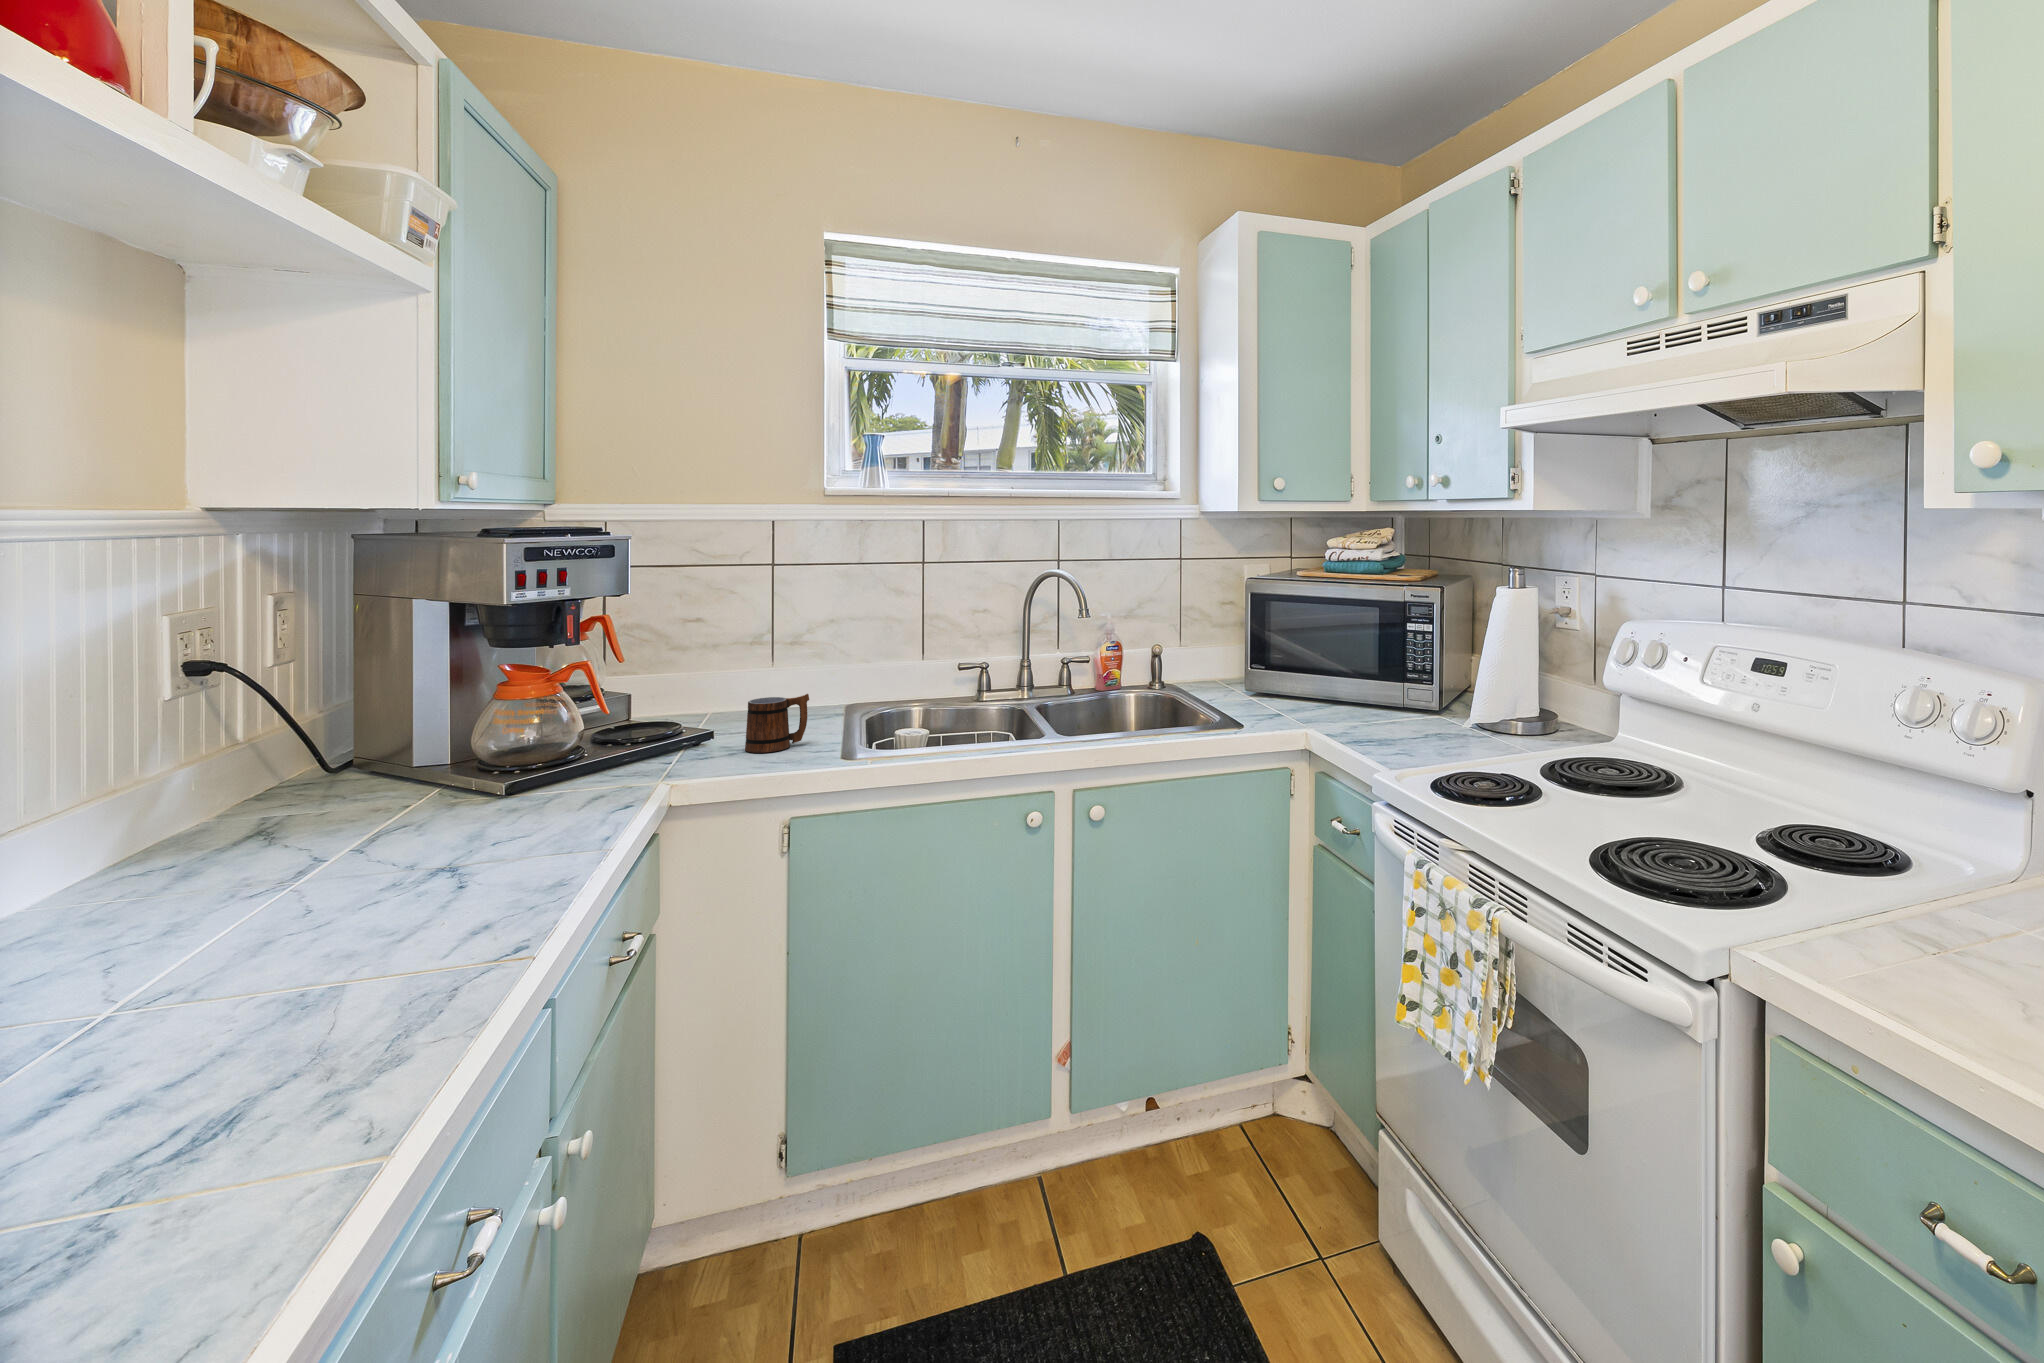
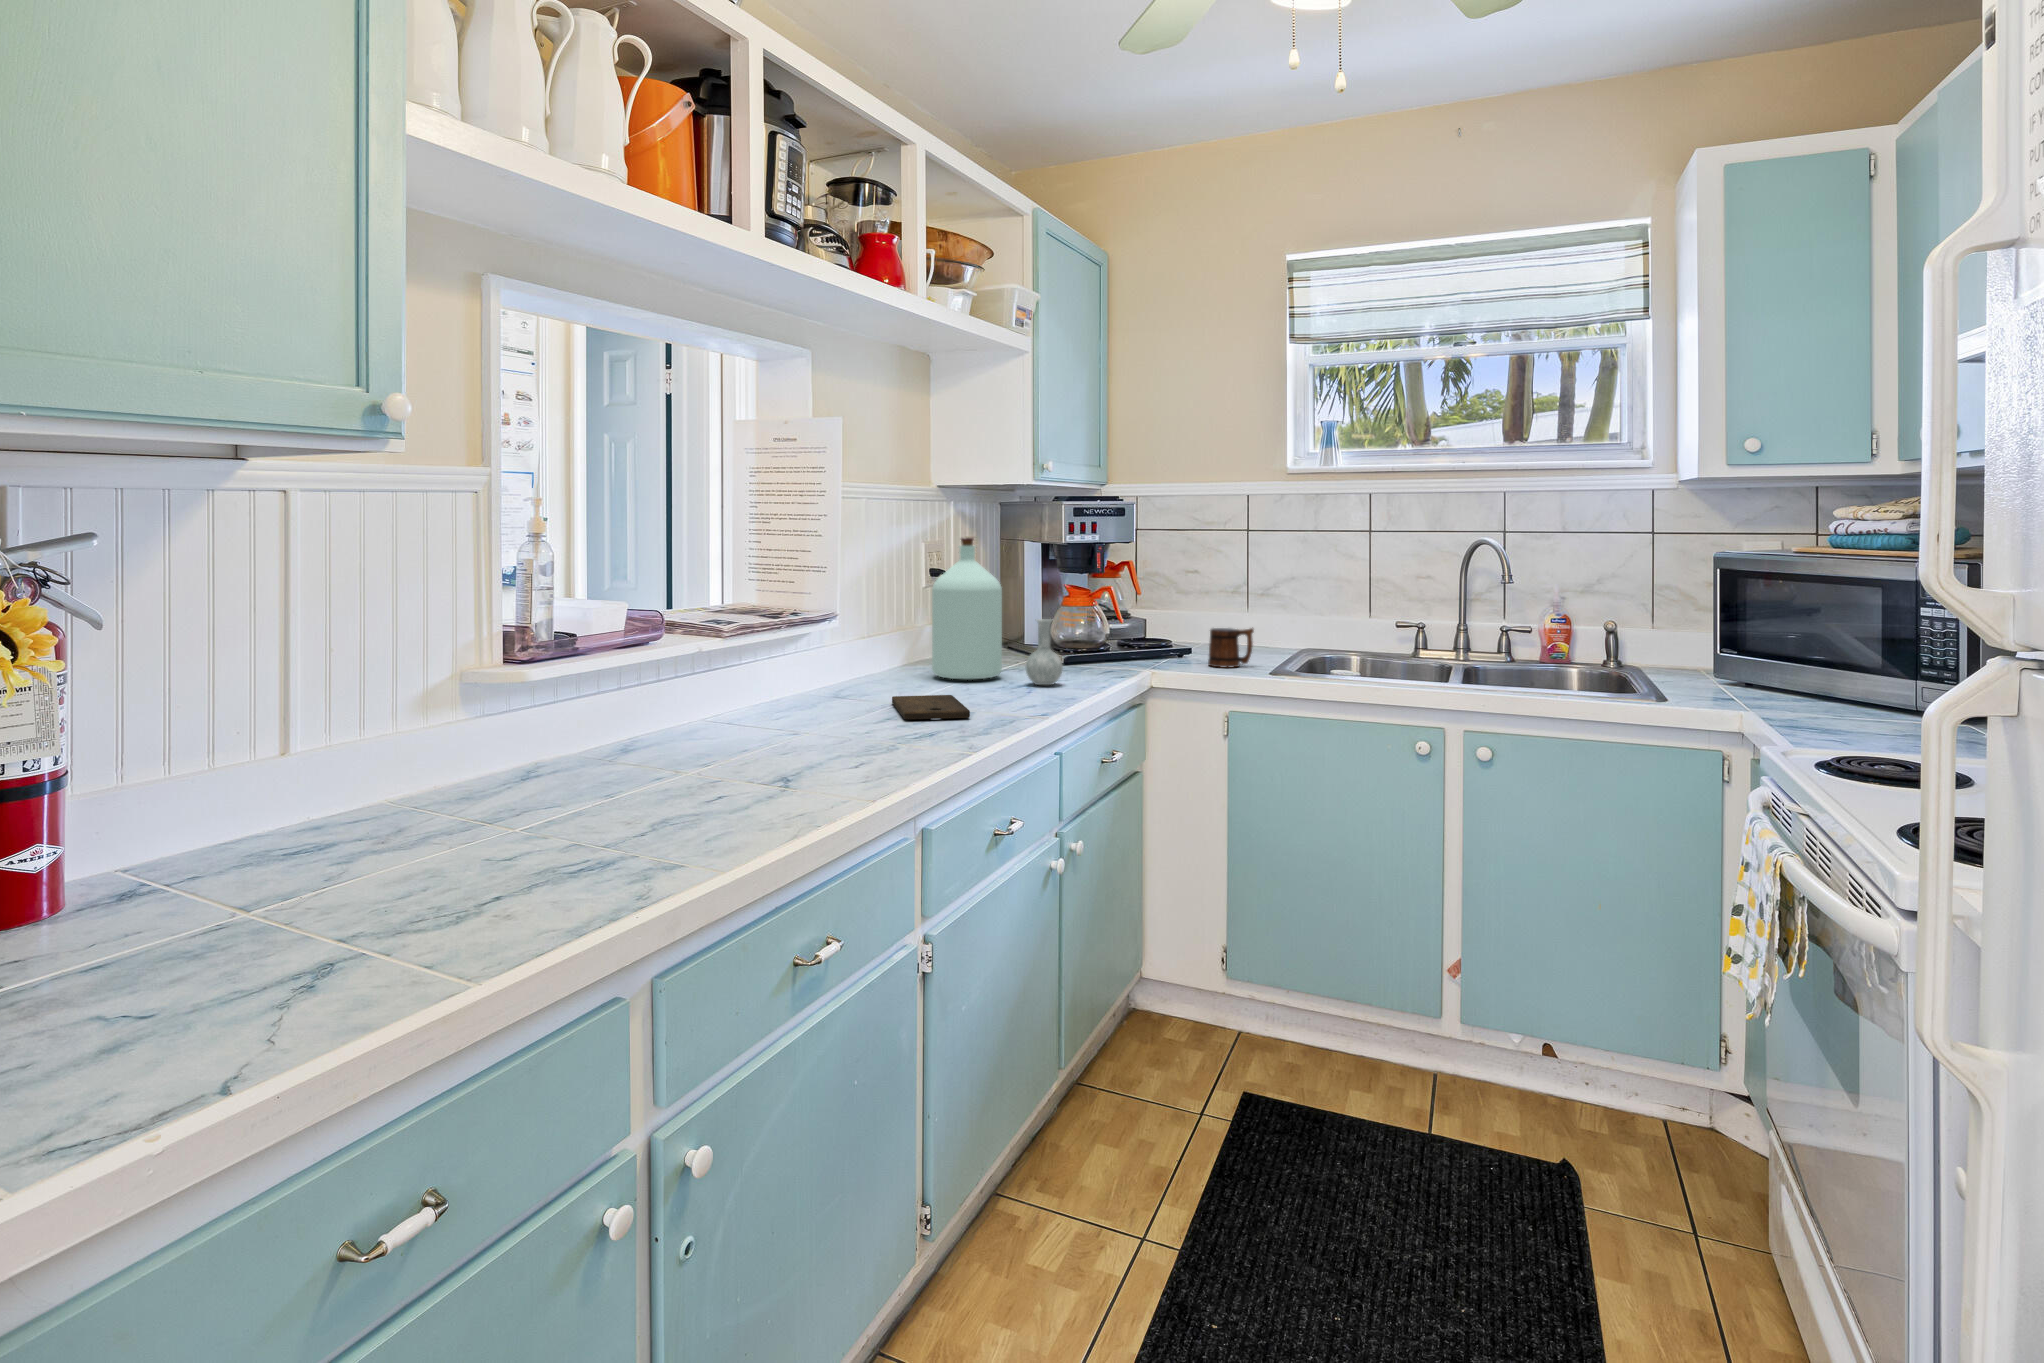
bottle: none [201,608,524,881] -> present [932,538,1063,685]
cutting board: none [79,947,334,1080] -> present [892,695,970,719]

